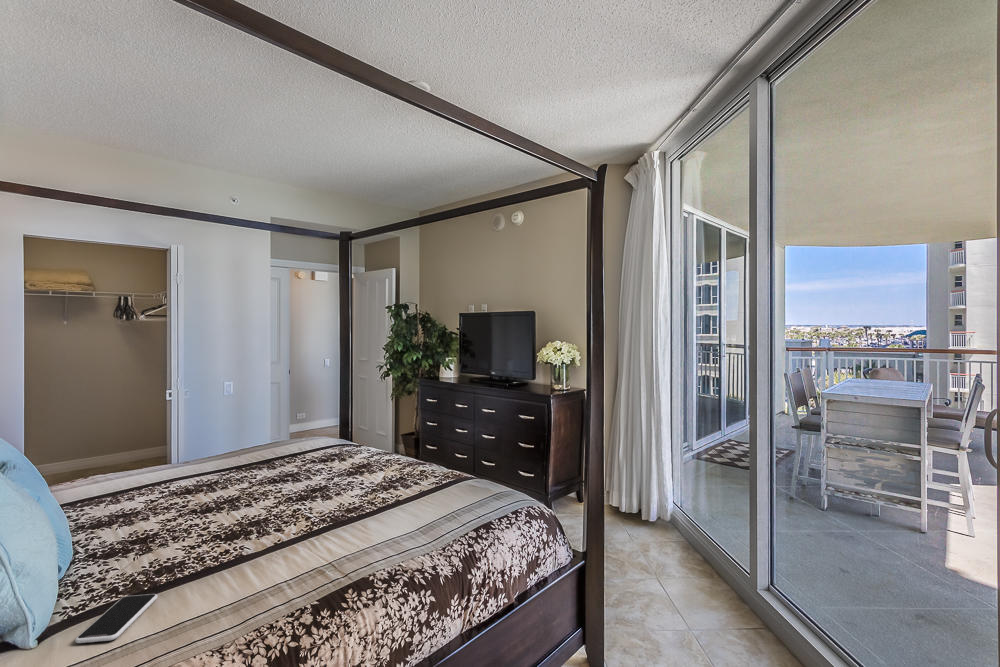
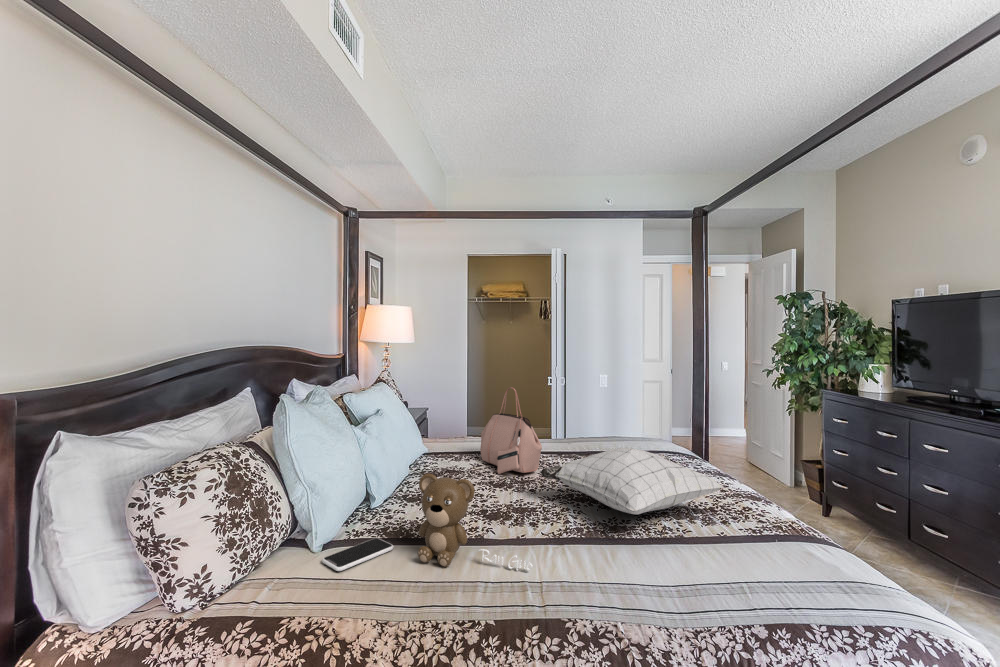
handbag: none [156,409,249,501] -> present [480,387,542,474]
pillow: none [267,444,414,495] -> present [540,448,723,514]
teddy bear: none [189,499,318,592] -> present [418,474,533,570]

